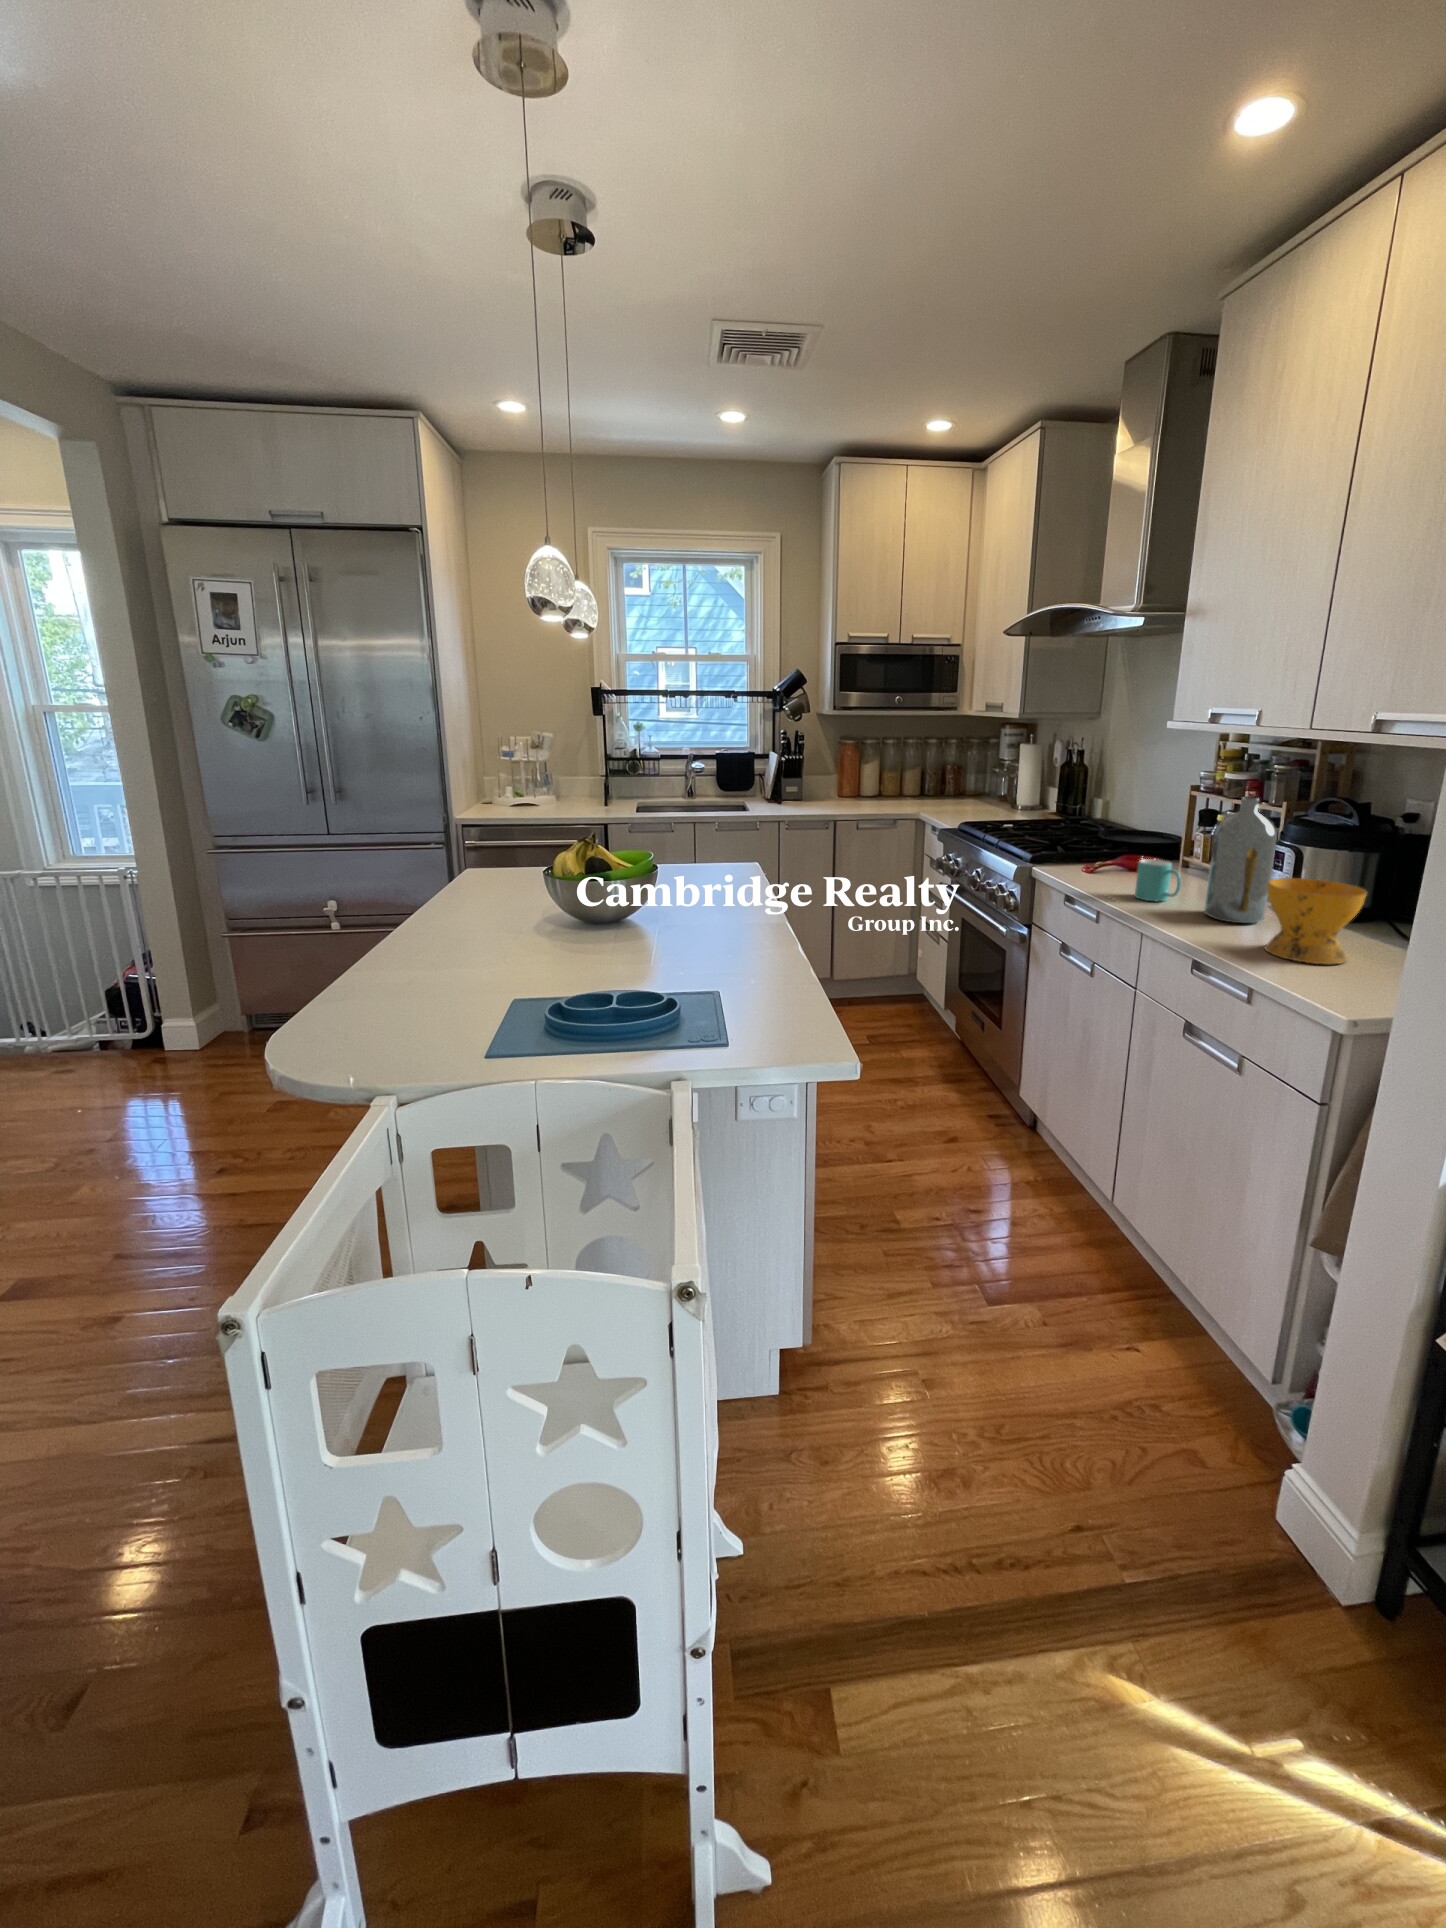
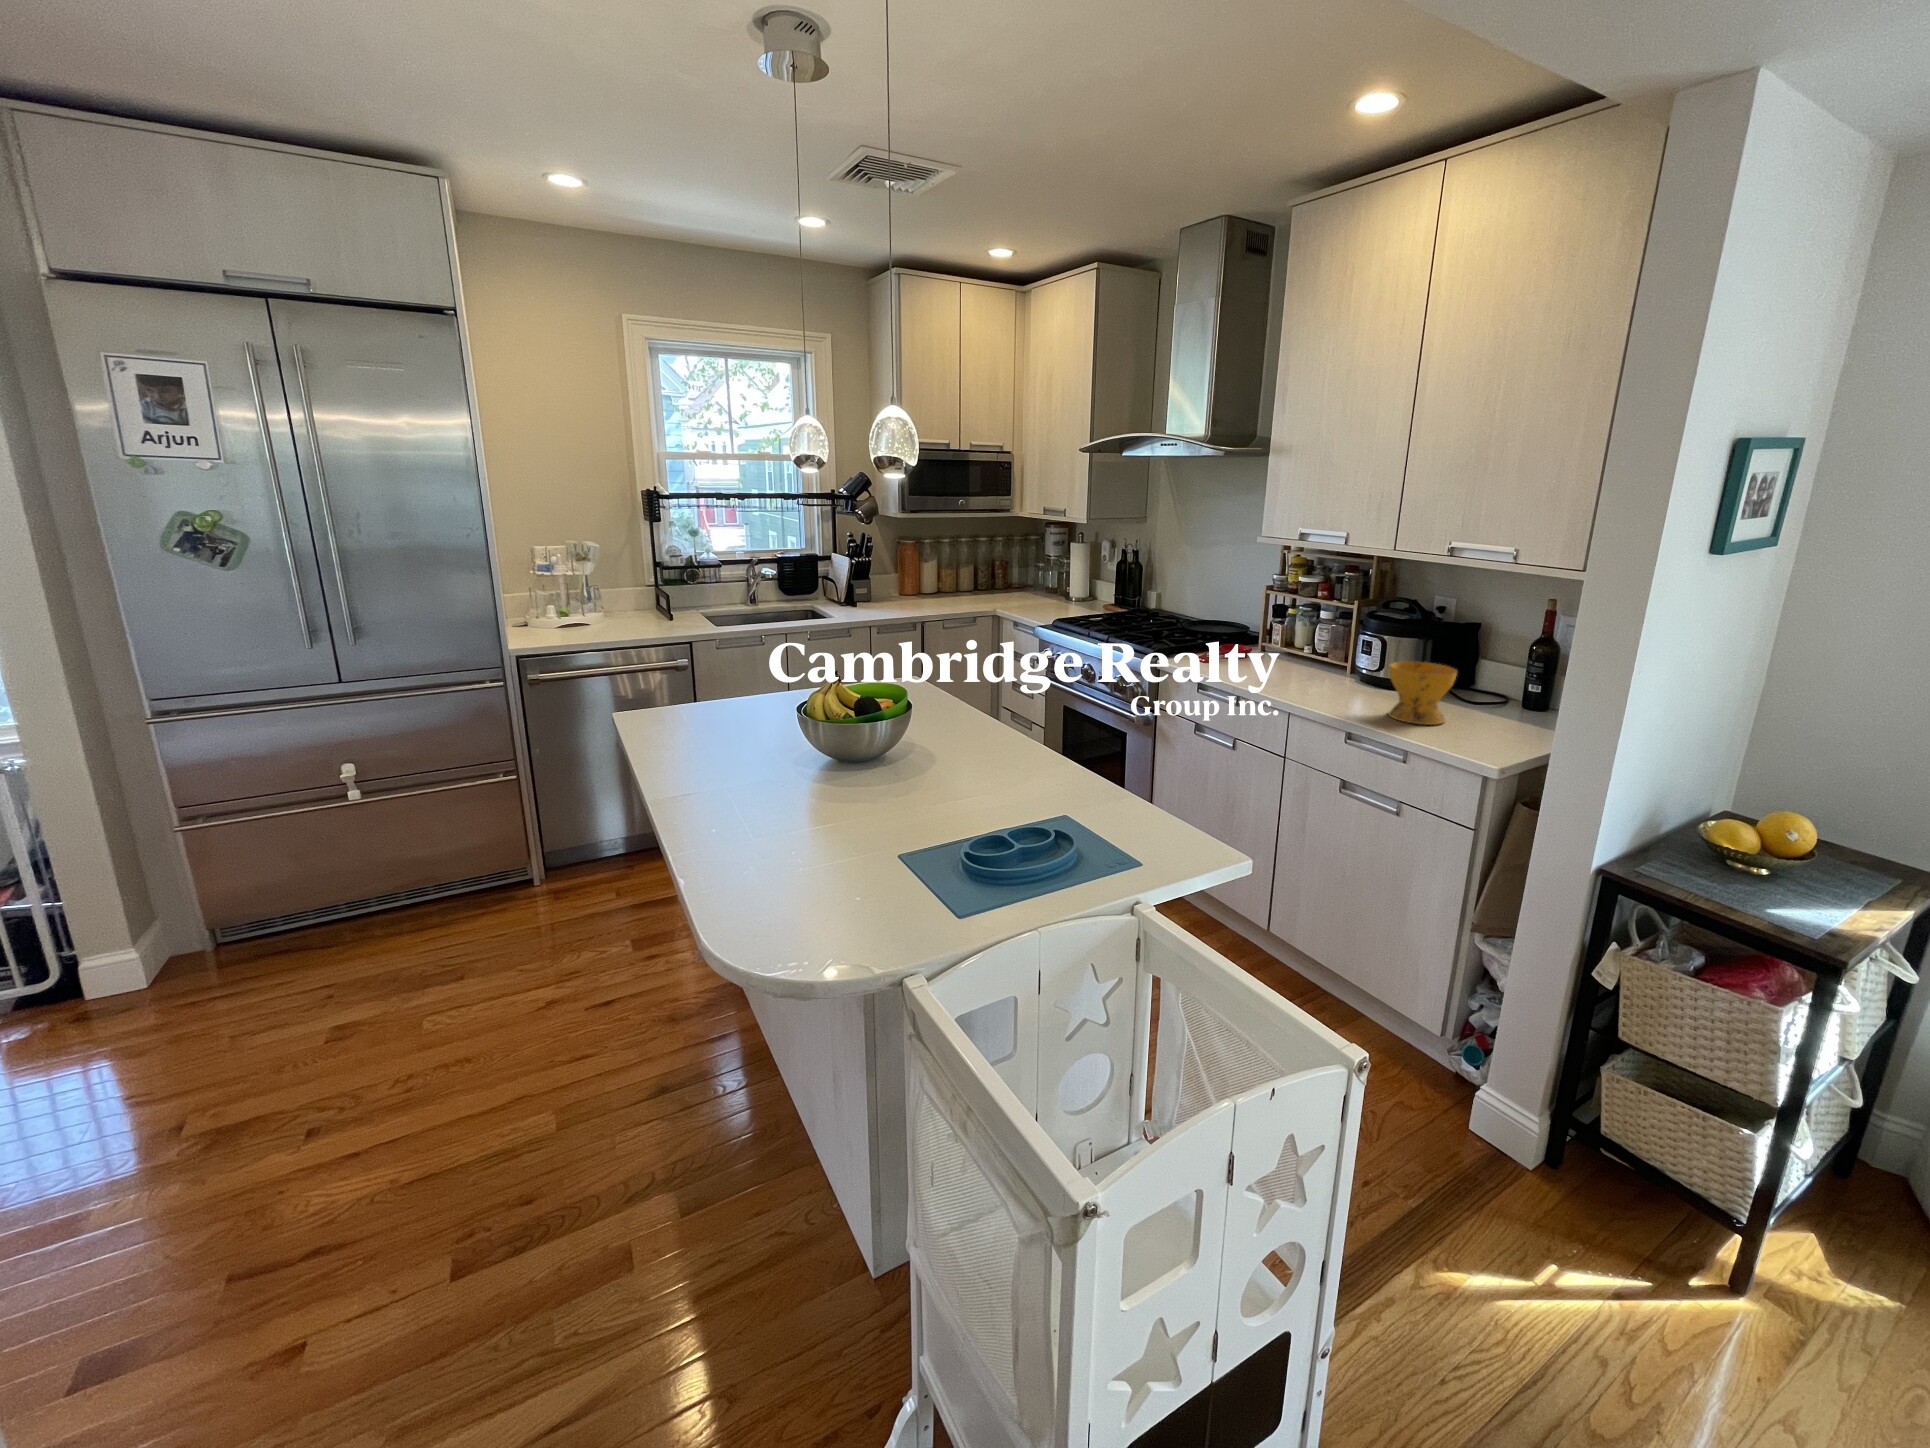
bottle: present [1204,798,1277,923] -> none [1324,600,1375,697]
mug: present [1135,859,1181,901] -> none [1264,650,1301,684]

